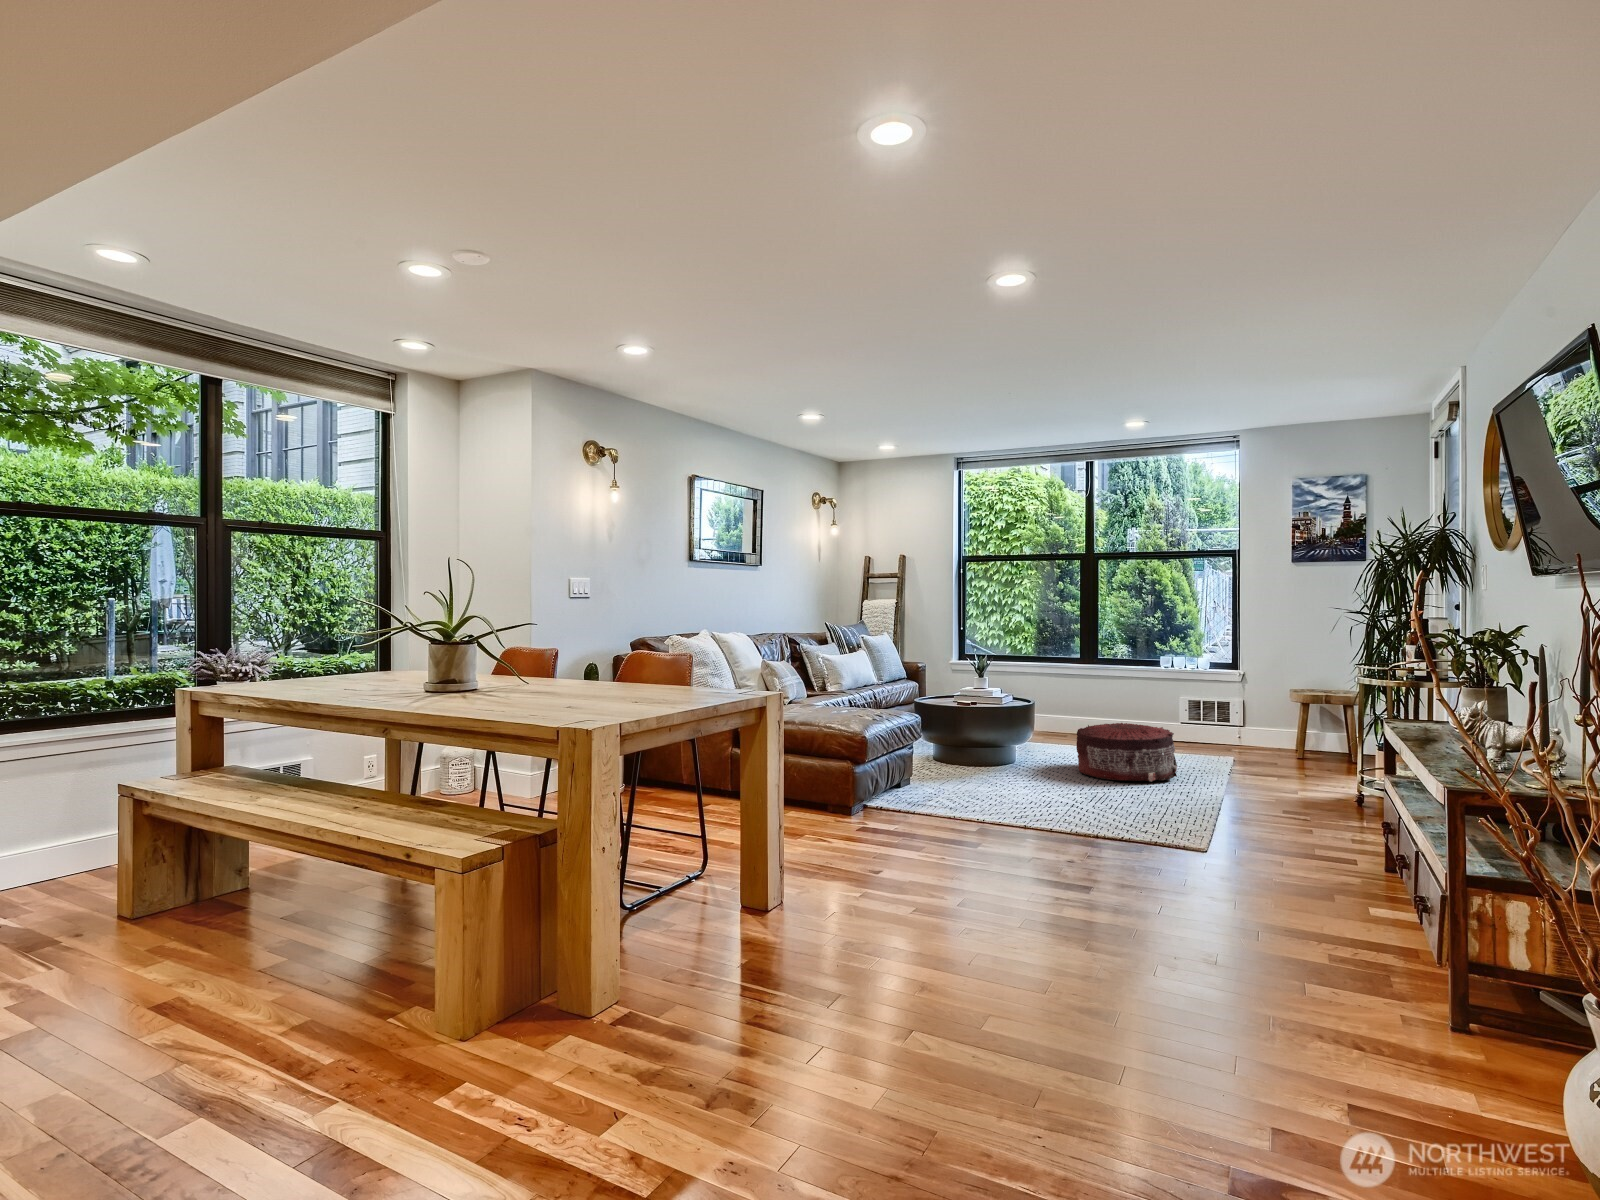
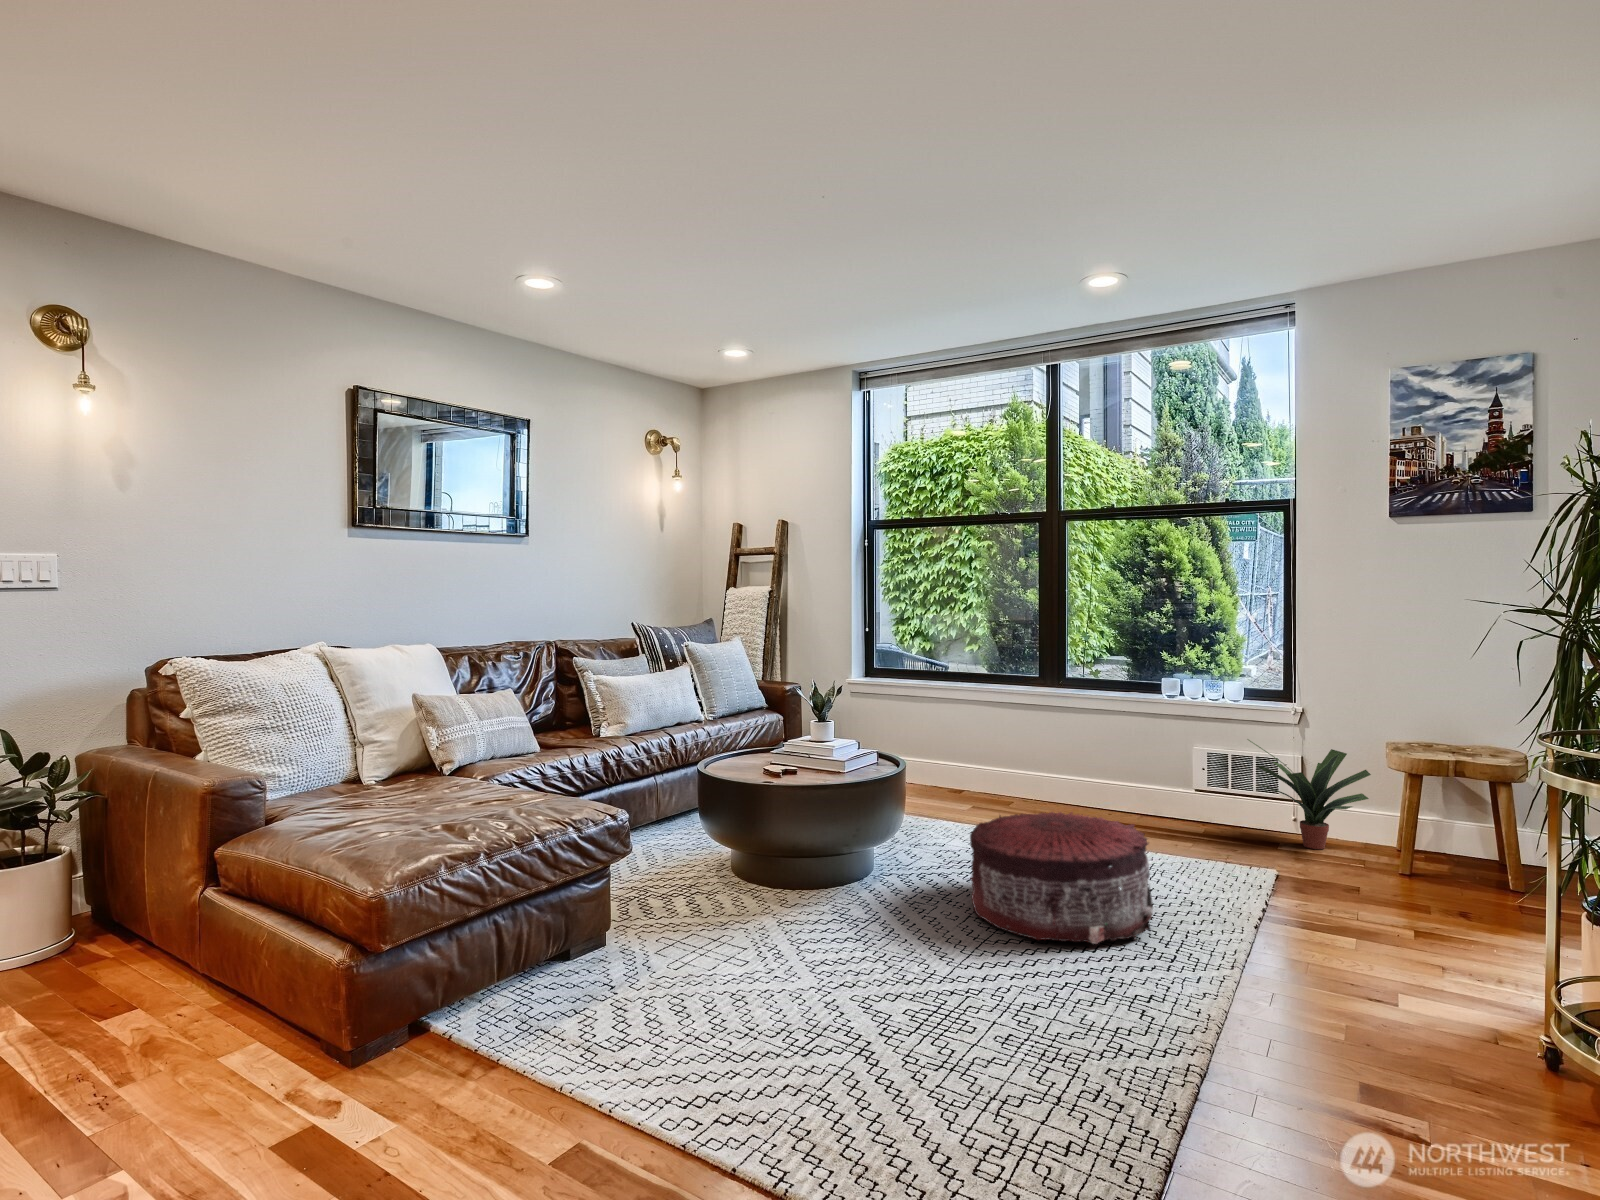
potted plant: none [1212,689,1282,751] -> present [1247,739,1371,849]

